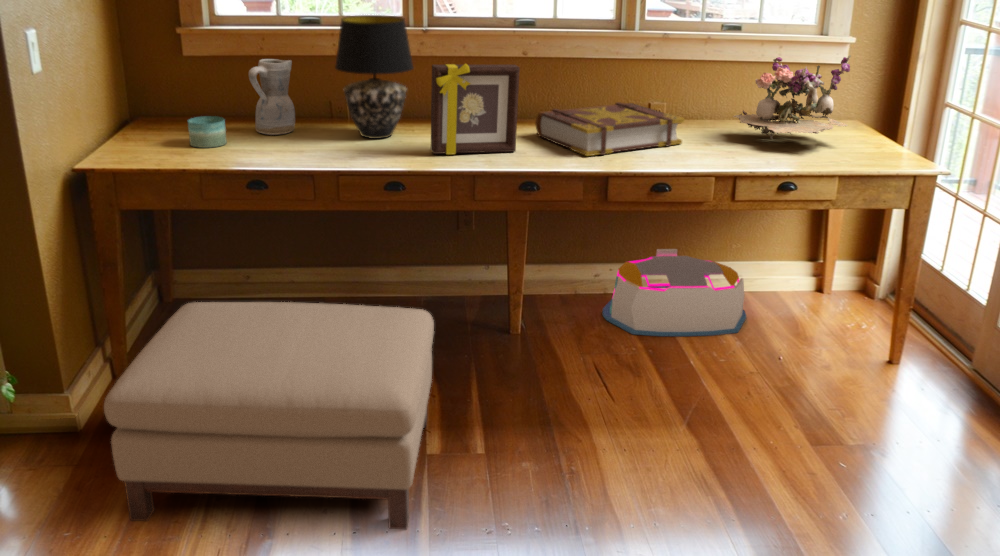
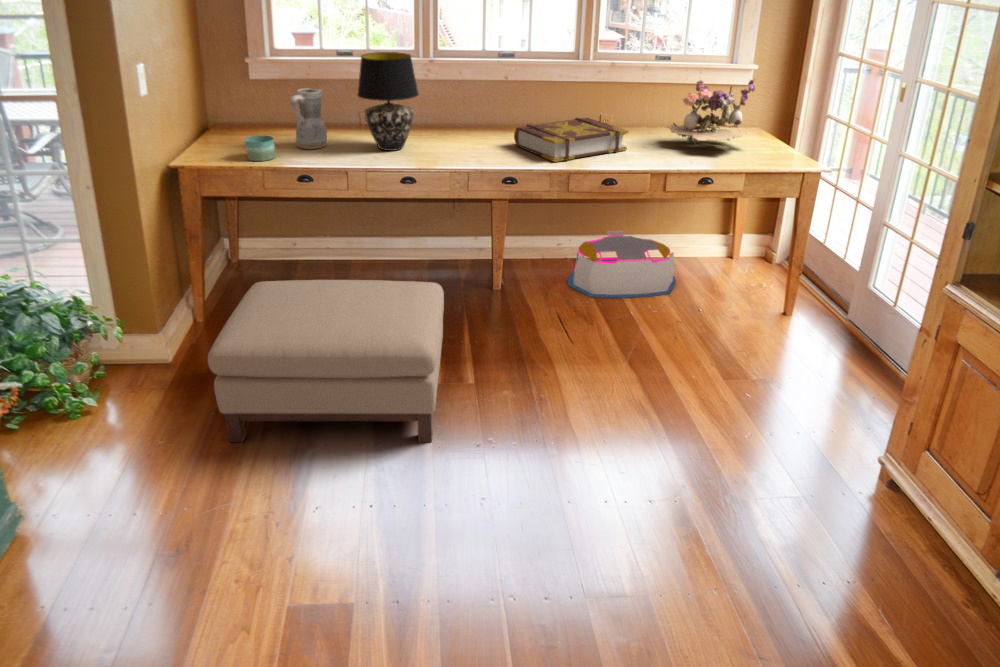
picture frame: present [431,64,520,155] -> none [434,91,502,163]

